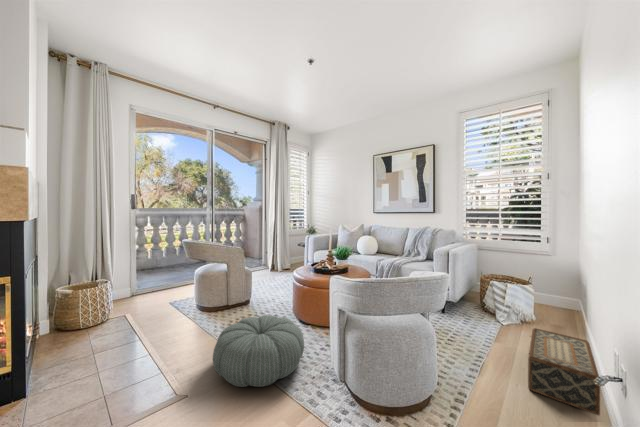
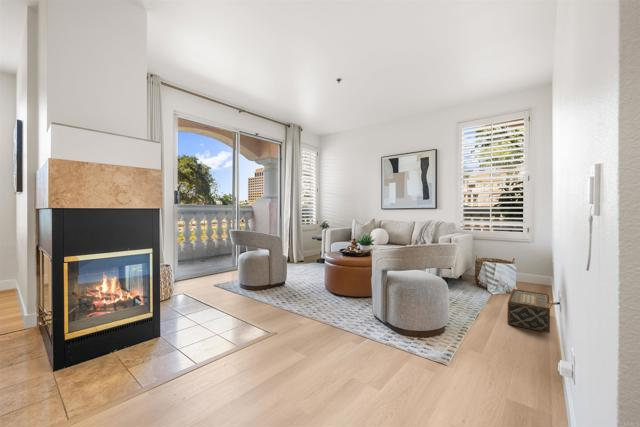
pouf: present [213,315,304,387] -> none [287,284,351,327]

